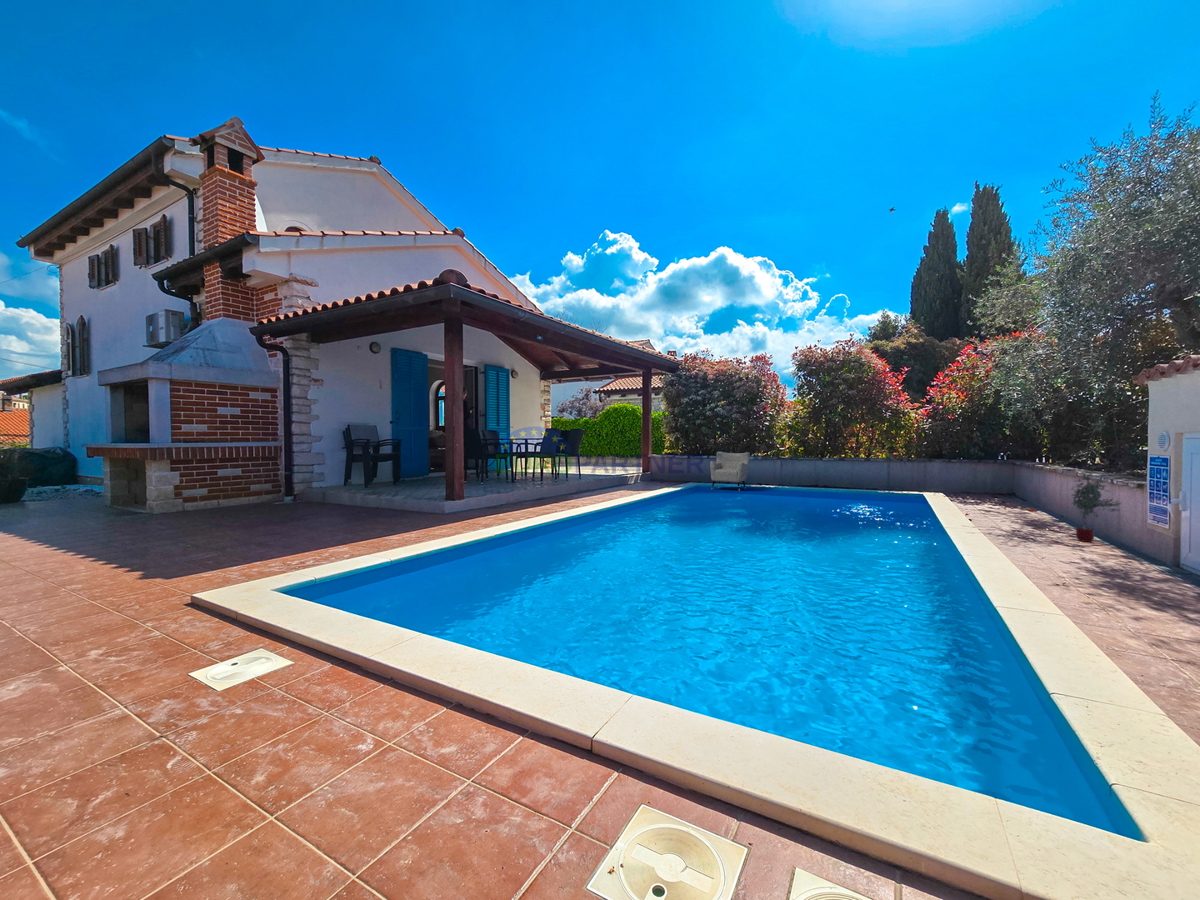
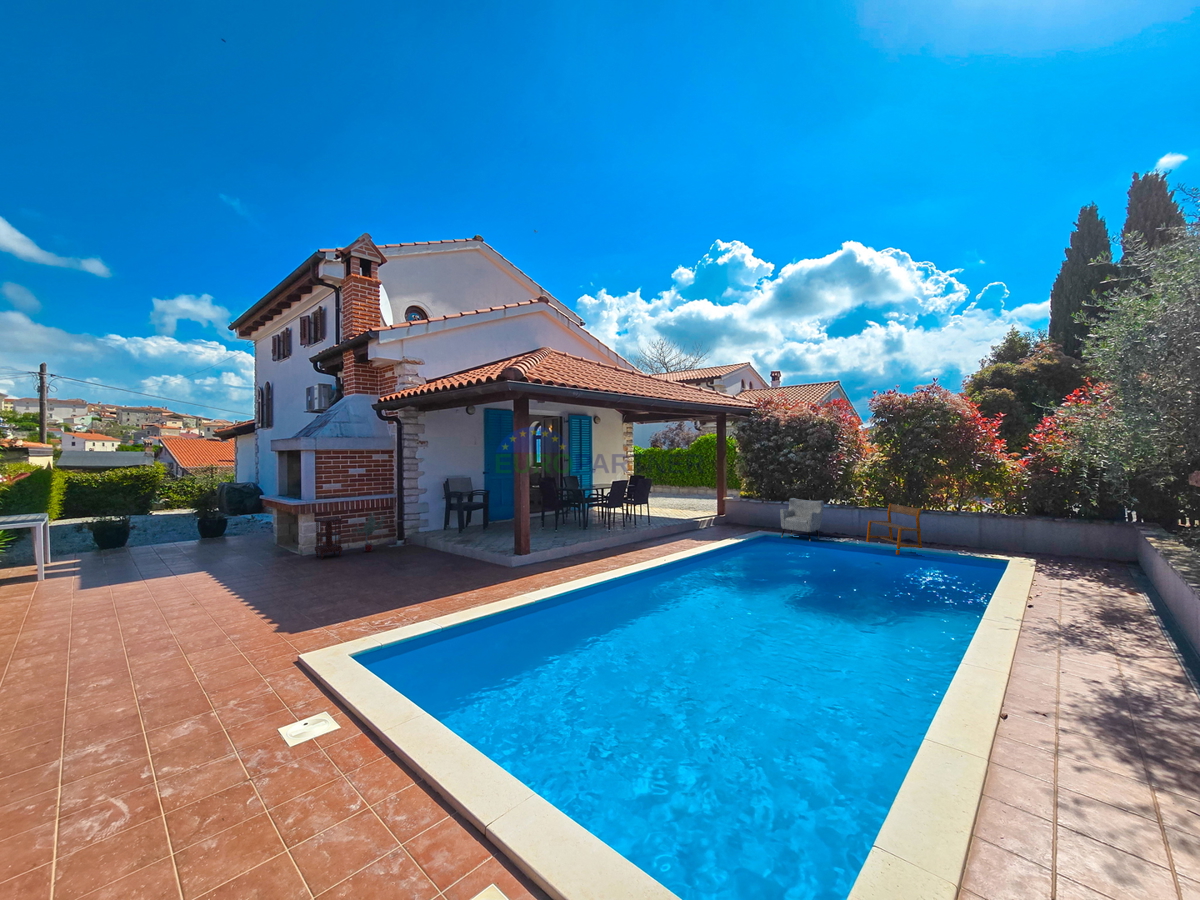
bench: none [790,452,843,496] -> present [866,503,922,555]
side table: none [168,466,212,518] -> present [315,517,343,559]
potted tree: present [1072,474,1119,542] -> present [353,515,385,552]

